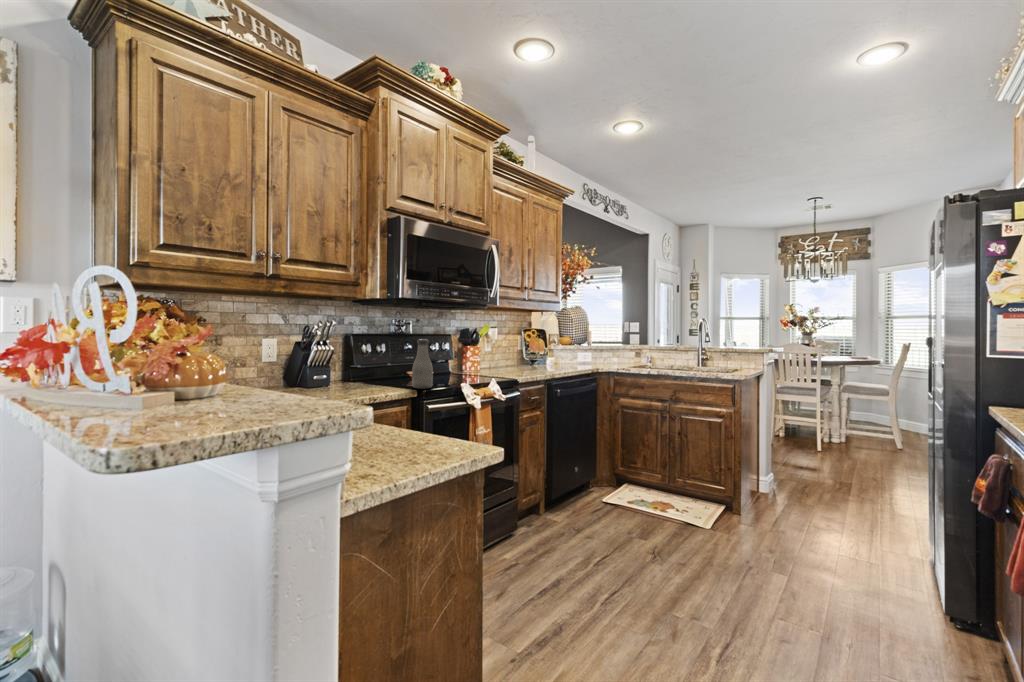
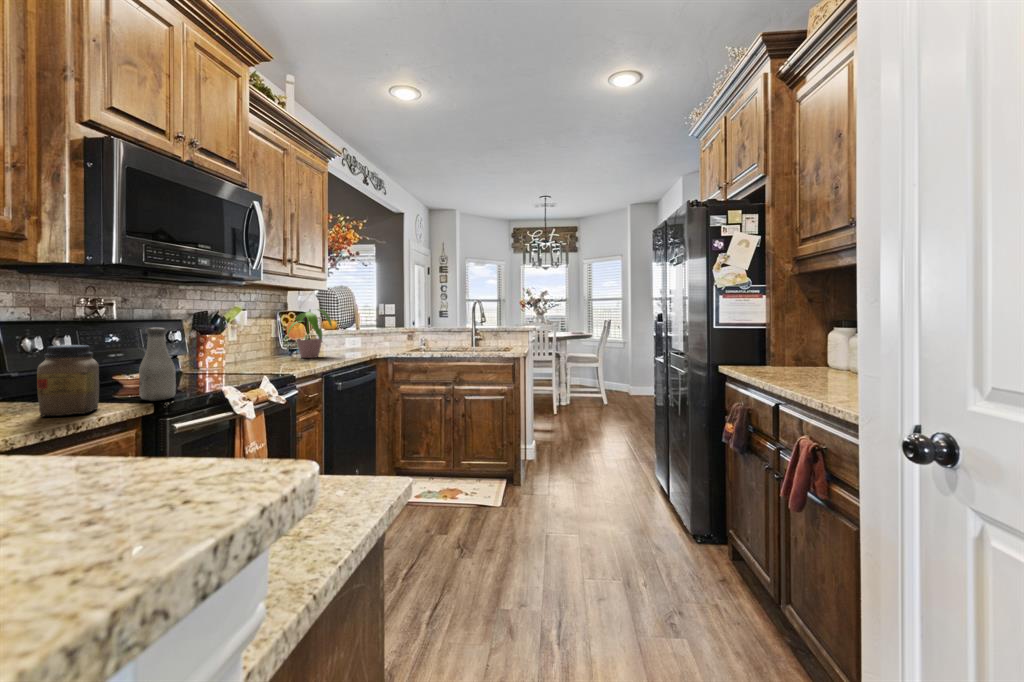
potted plant: none [520,327,566,368] -> present [287,309,332,358]
jar: none [360,349,390,392] -> present [37,345,99,417]

